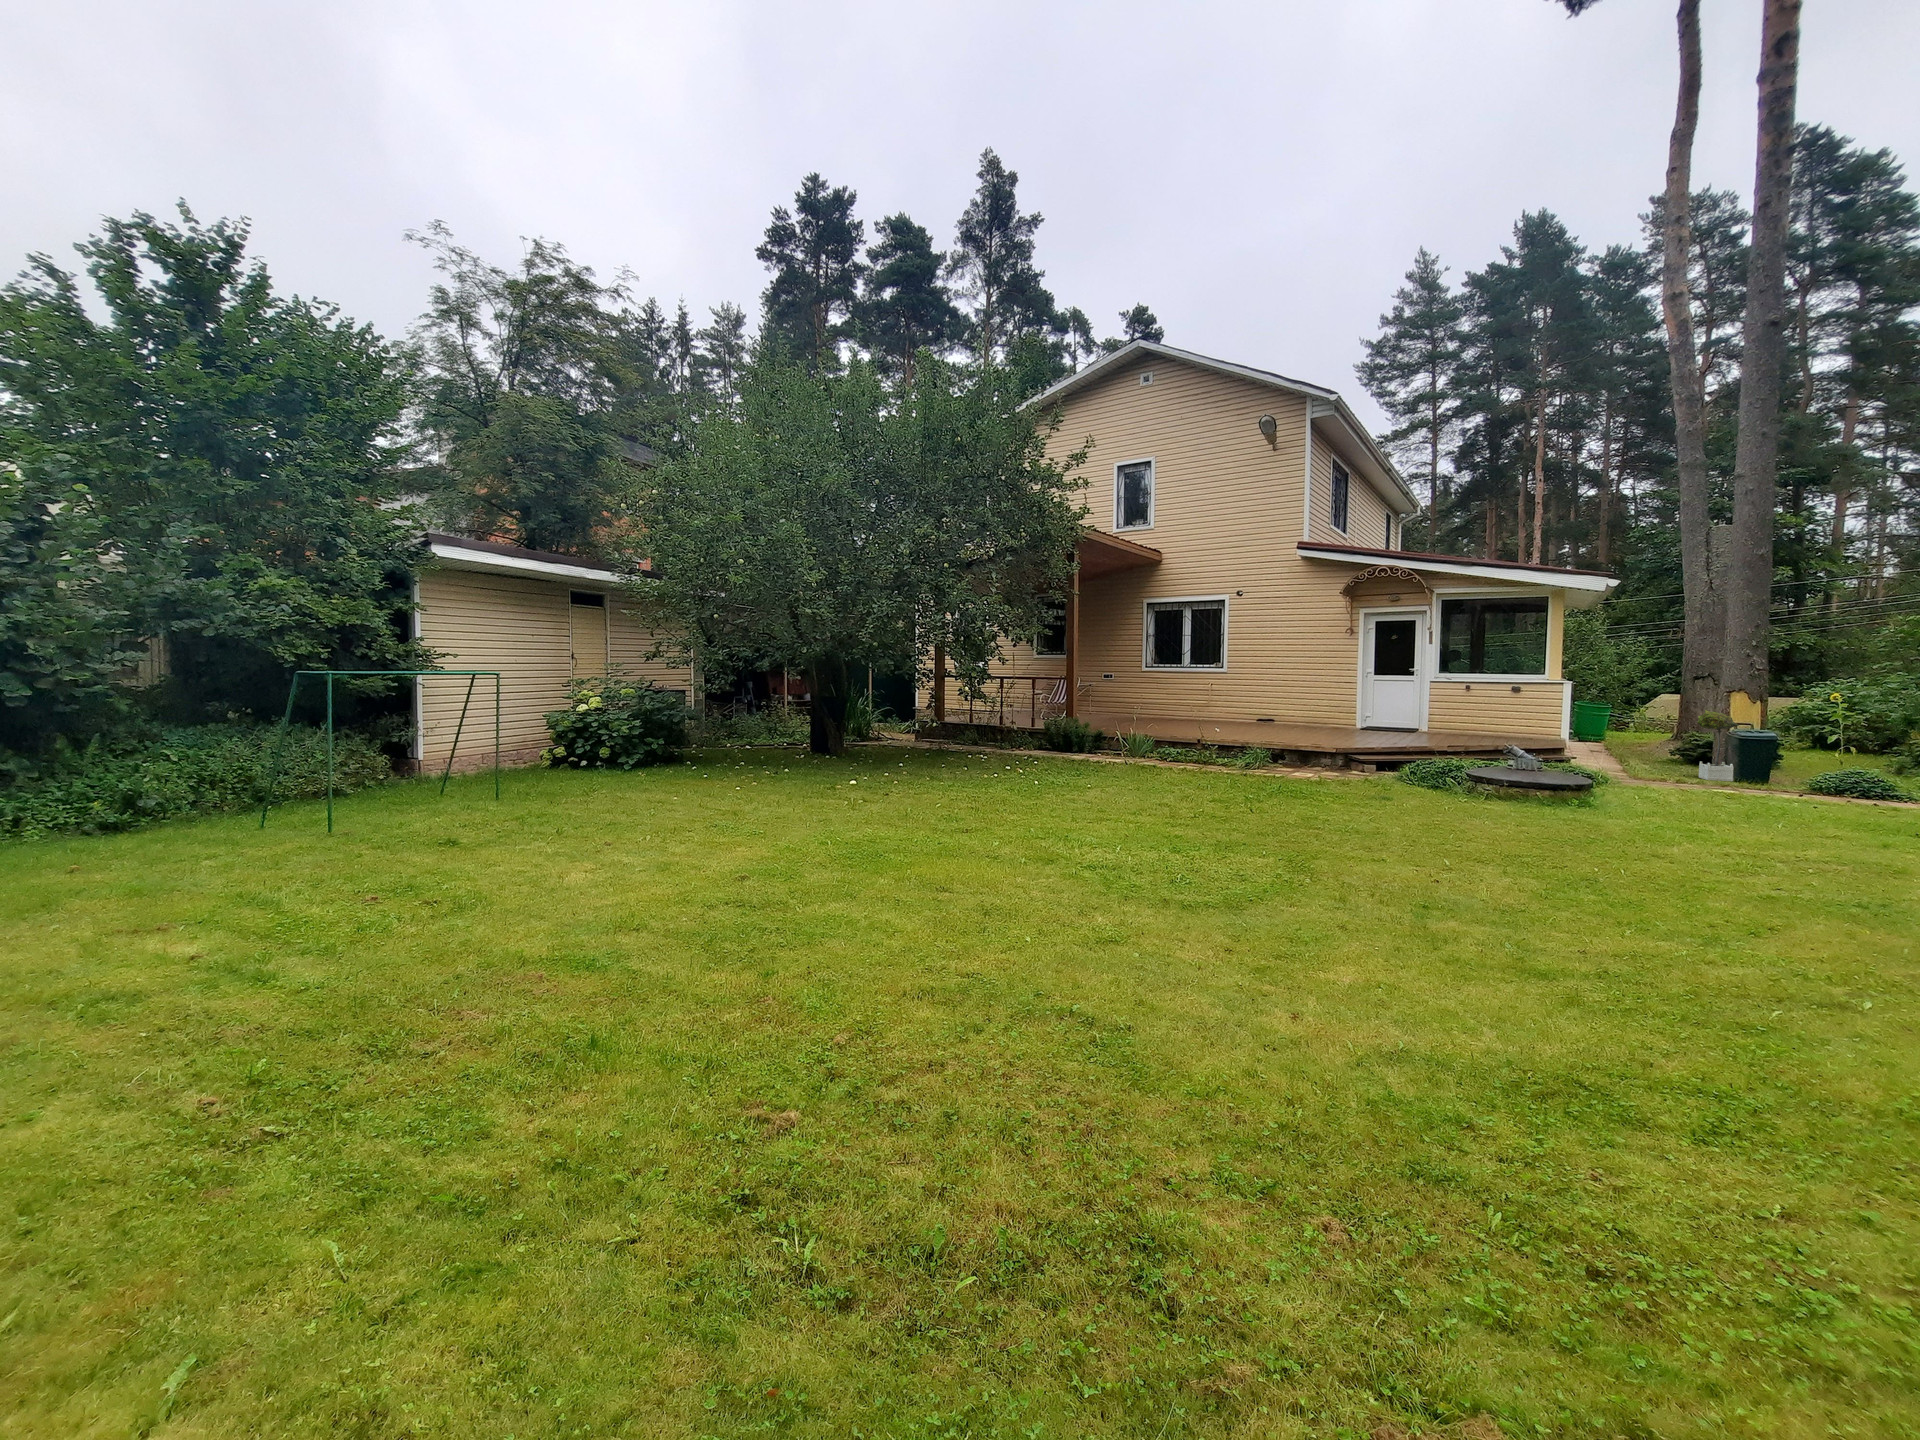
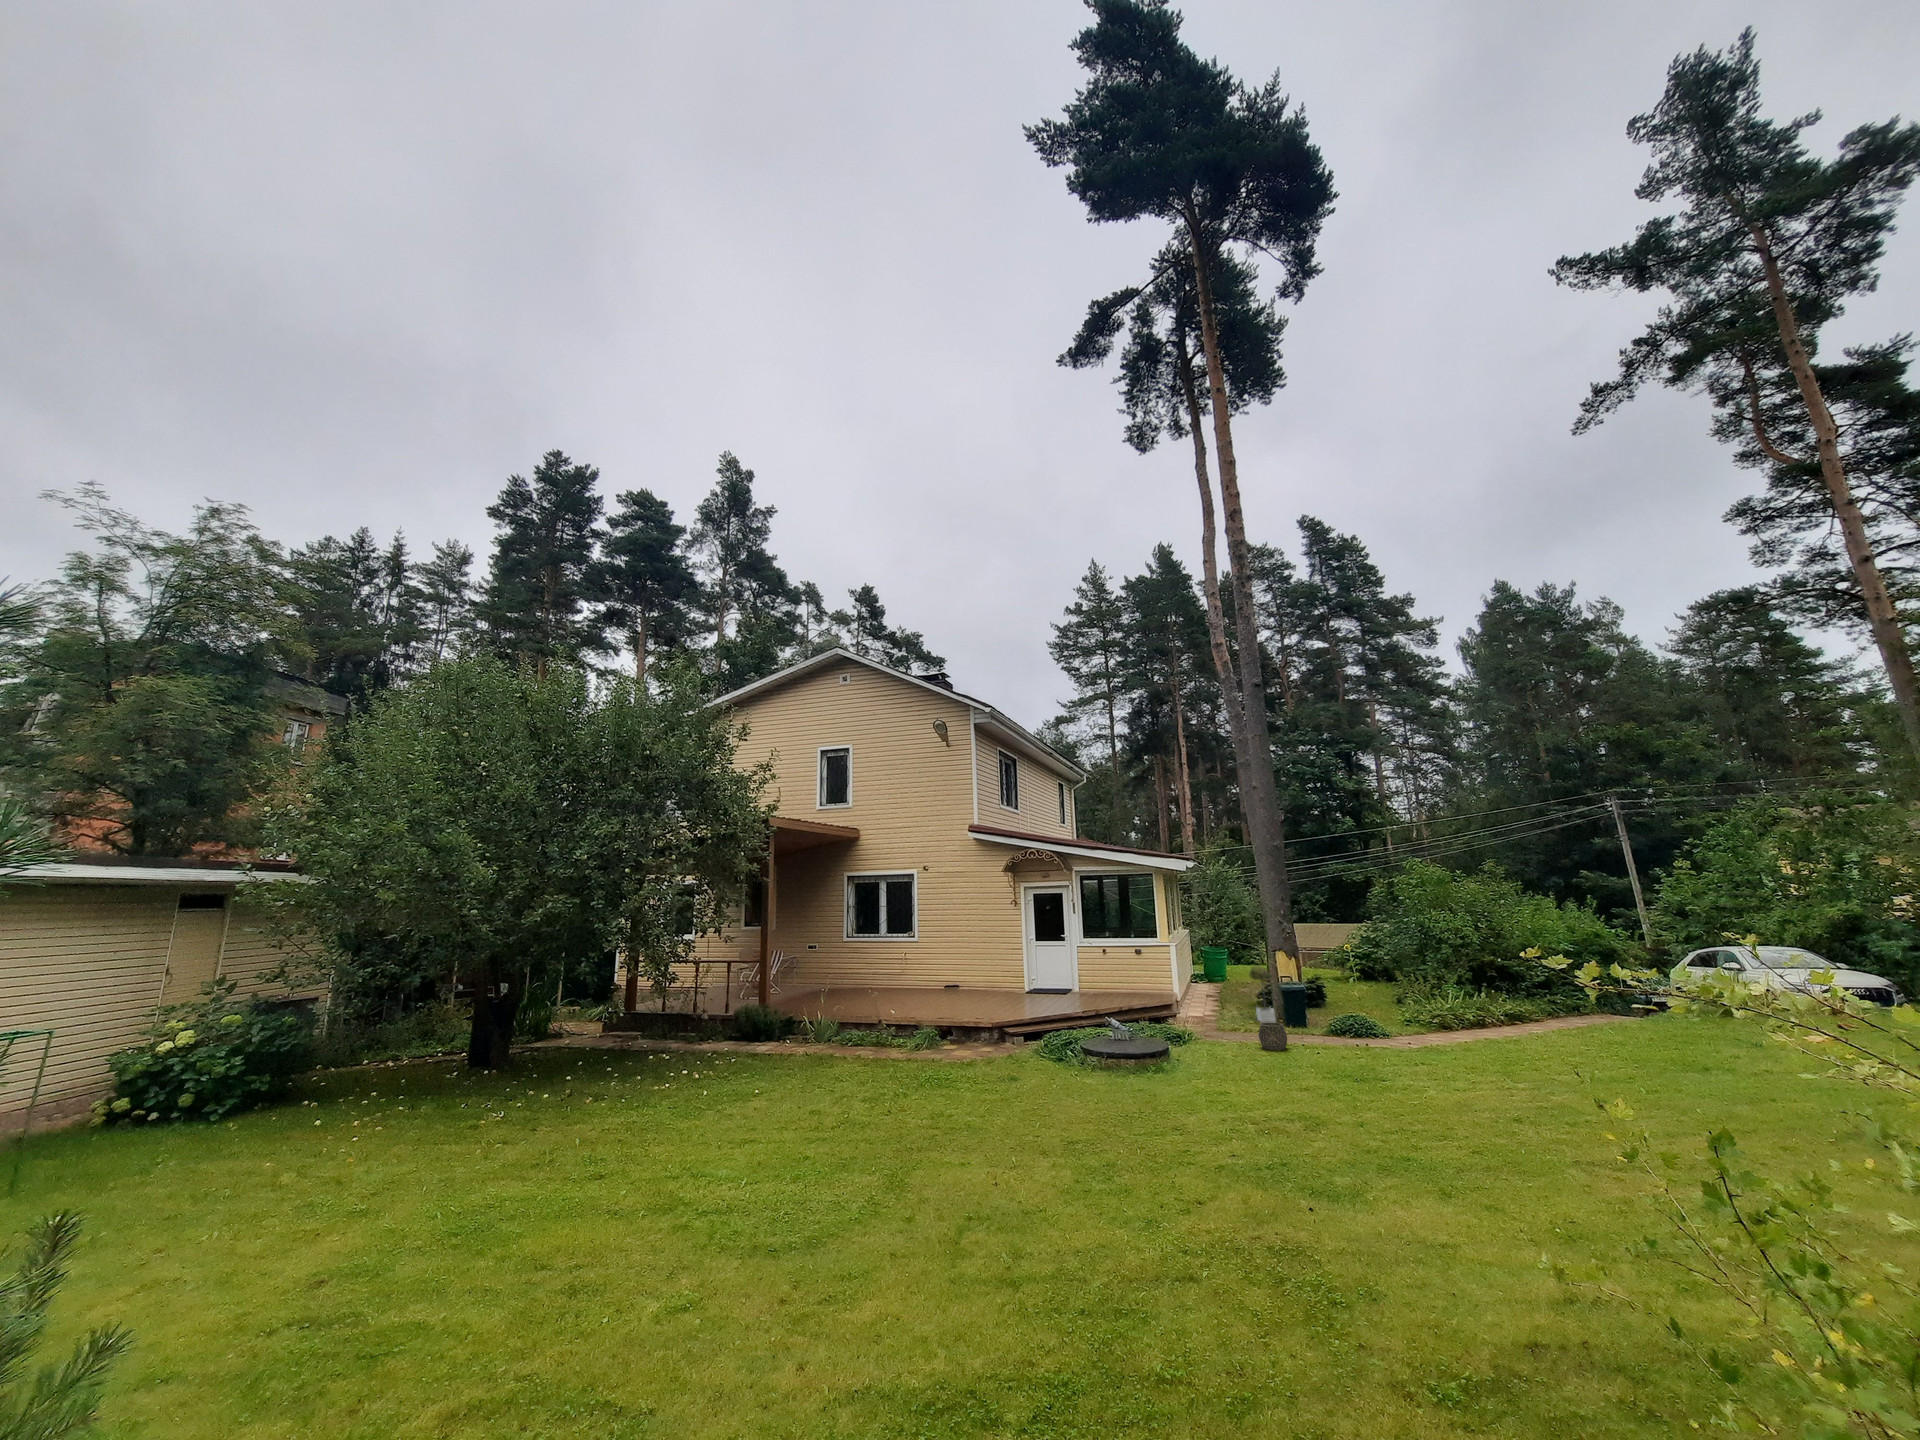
woven basket: none [1743,771,1797,805] -> present [1259,1022,1287,1050]

